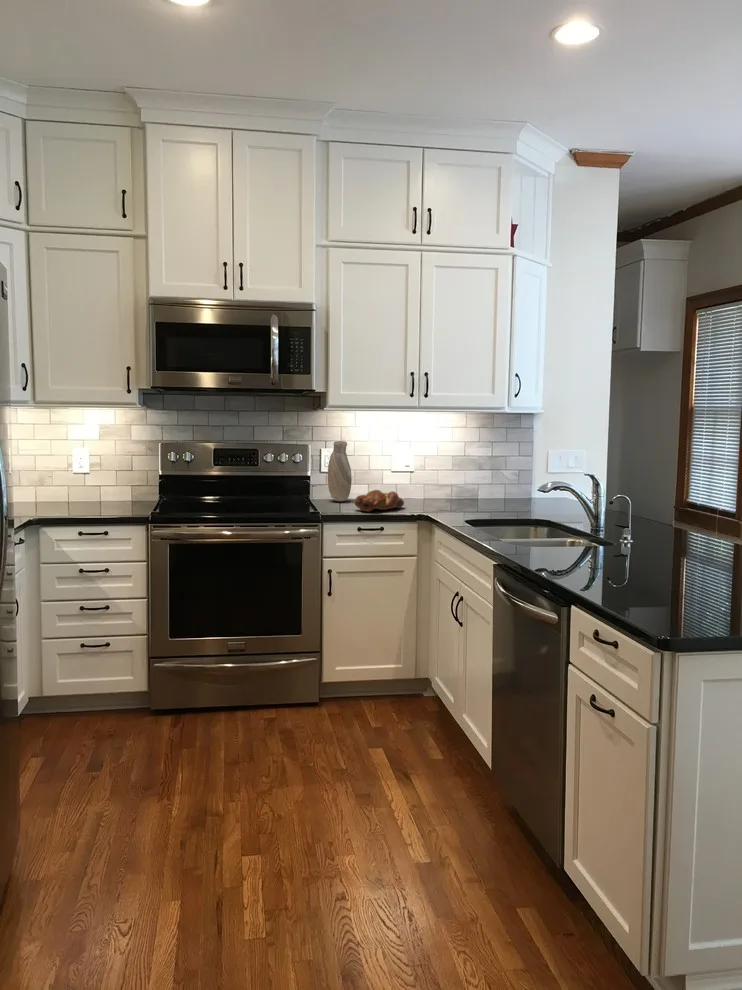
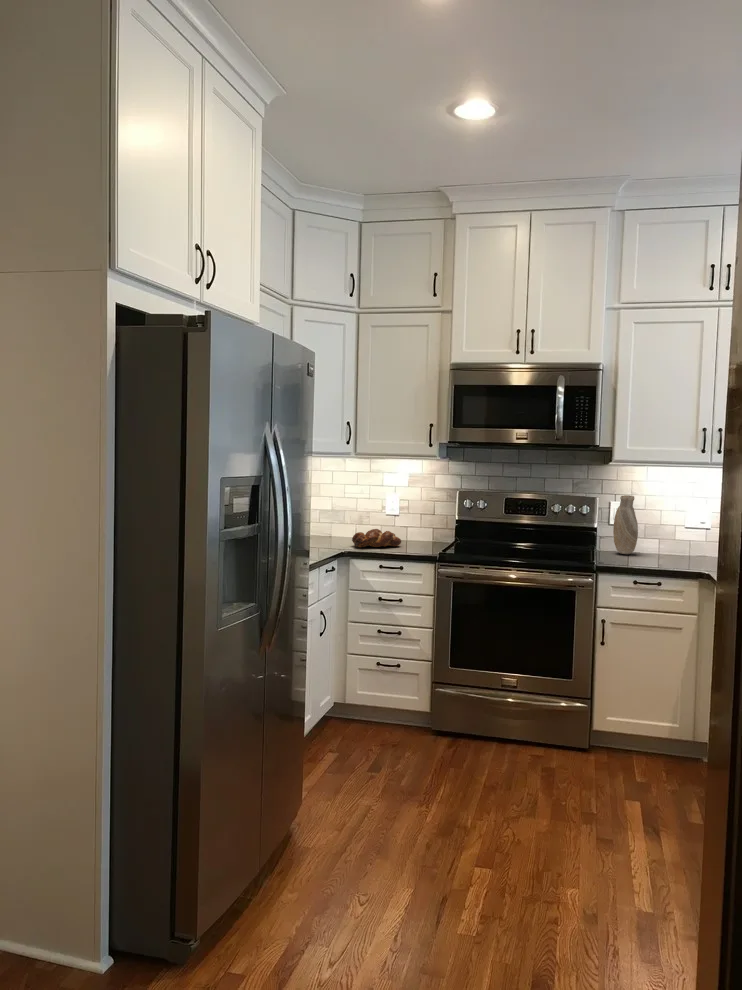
bread loaf: present [354,490,404,512] -> present [352,529,401,547]

